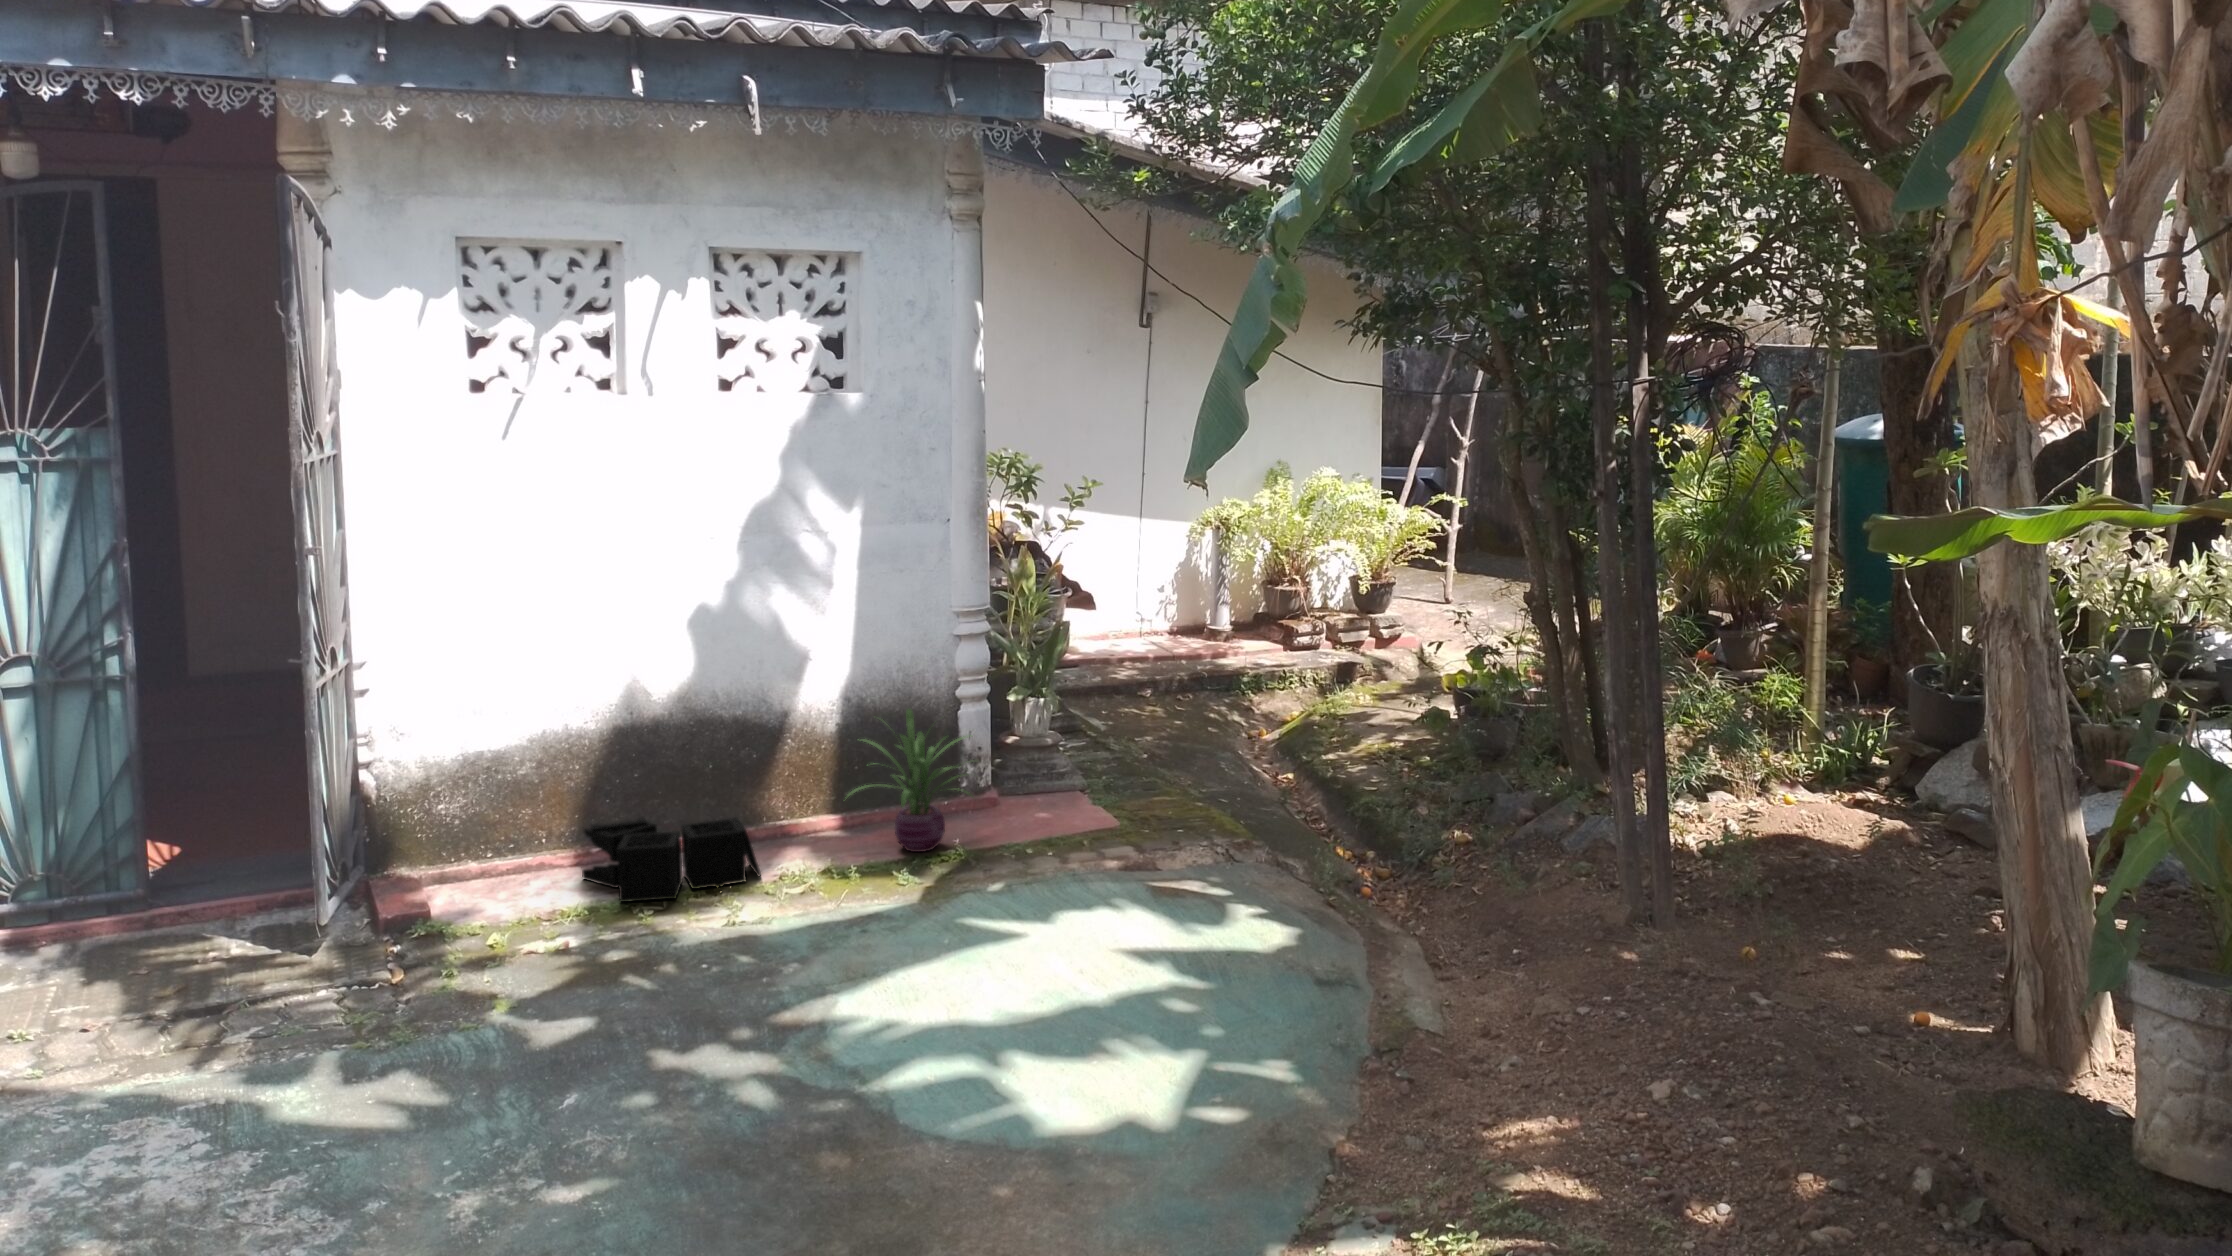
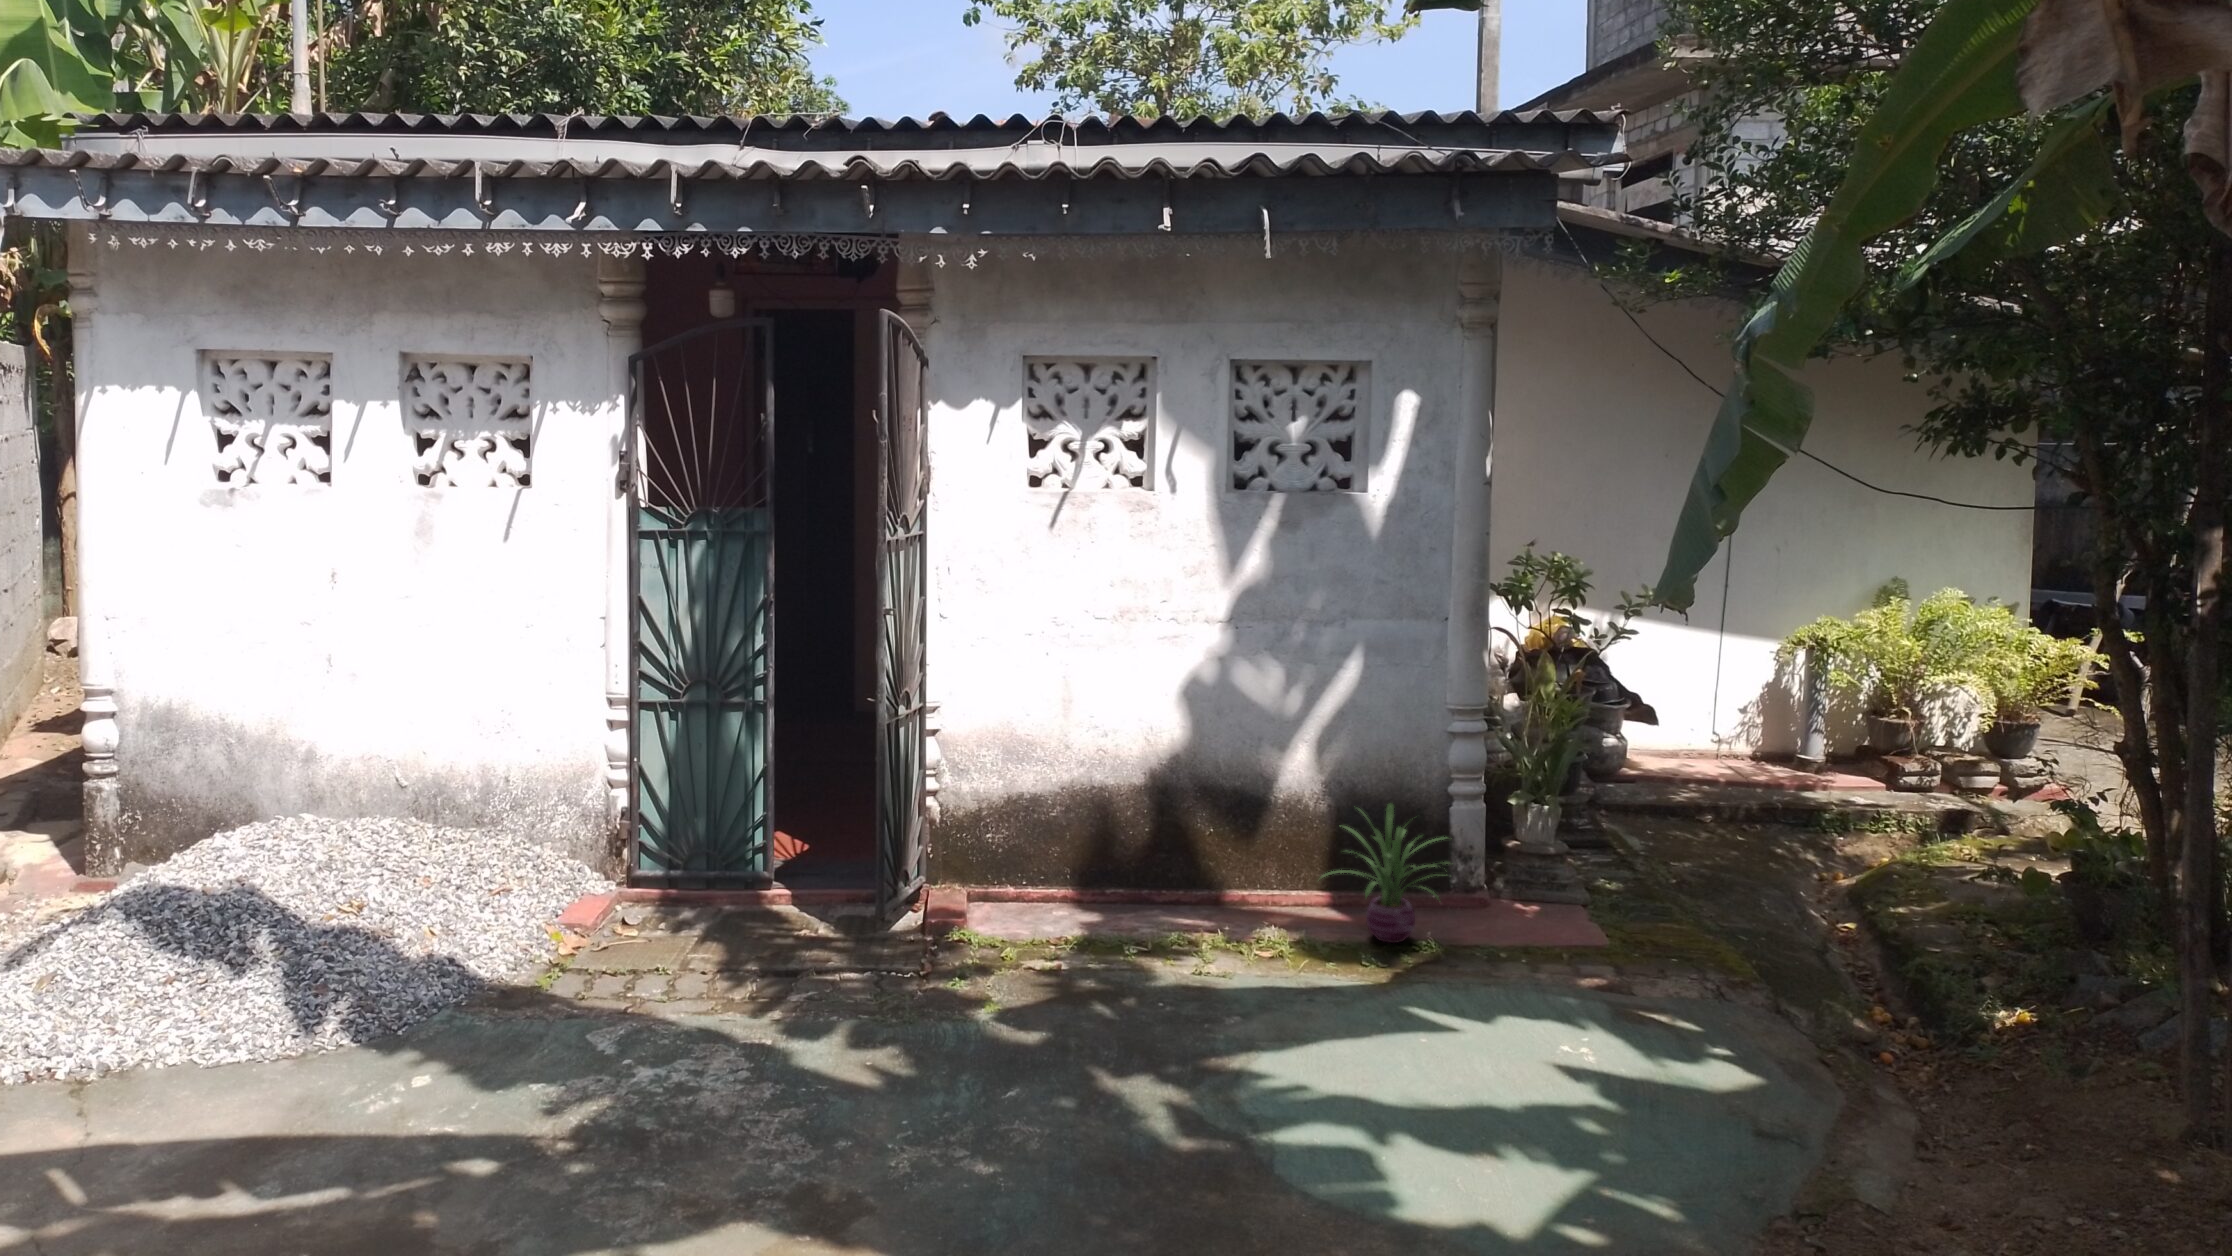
storage bin: present [582,817,761,902] -> none [1089,858,1234,948]

